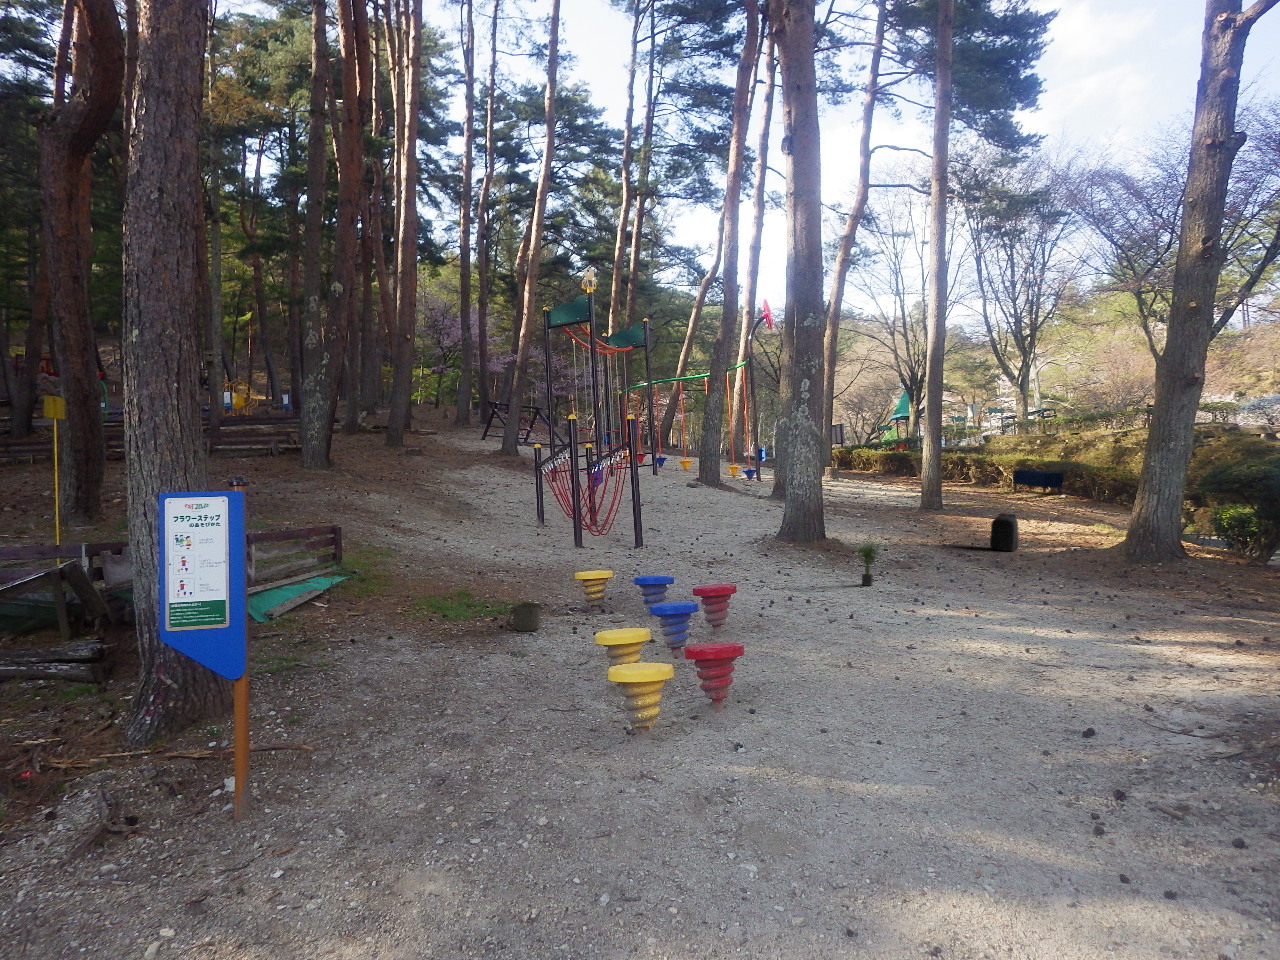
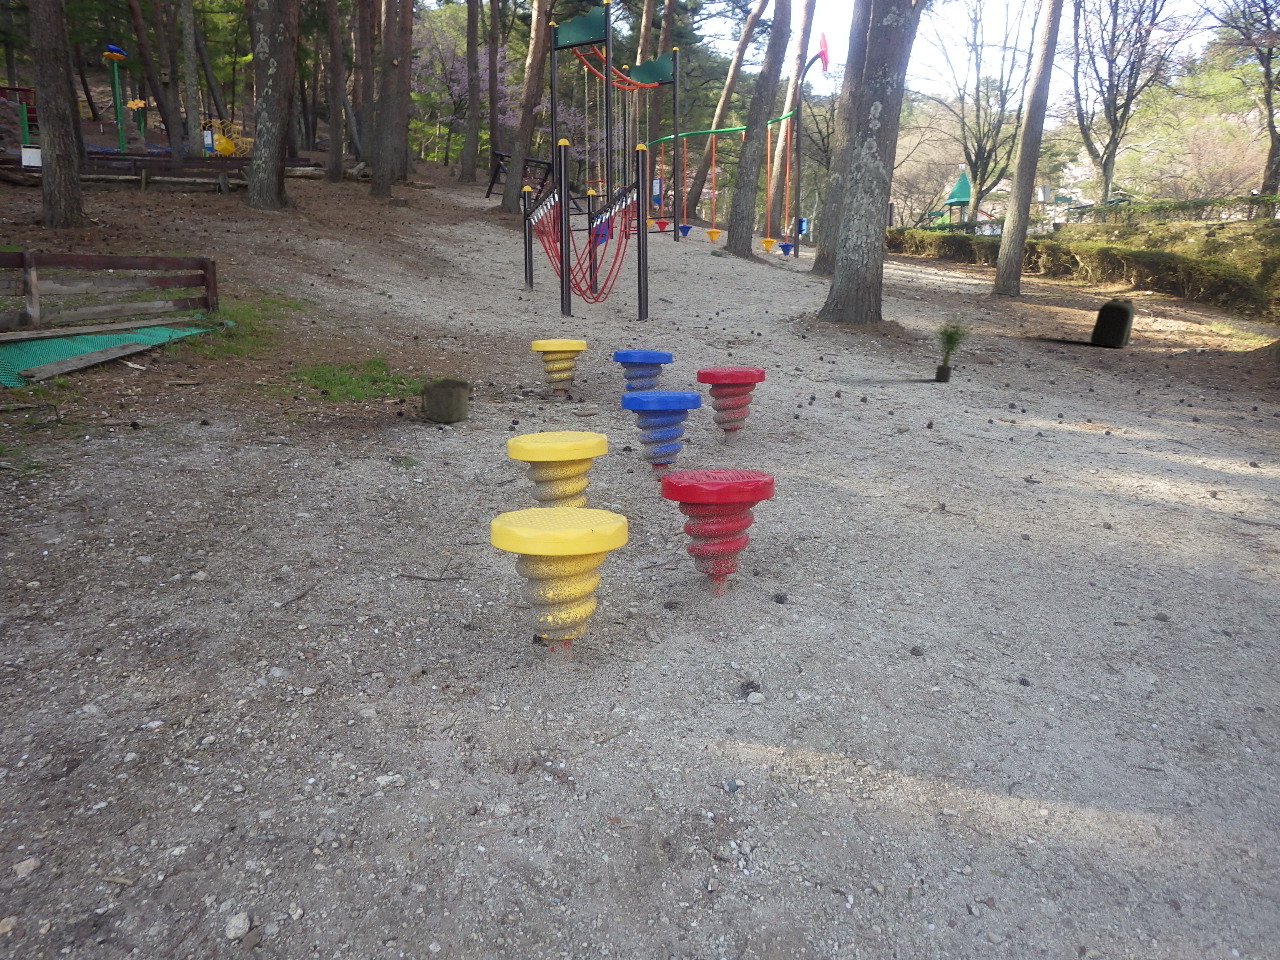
bench: present [1013,469,1064,495] -> none [1089,258,1155,290]

